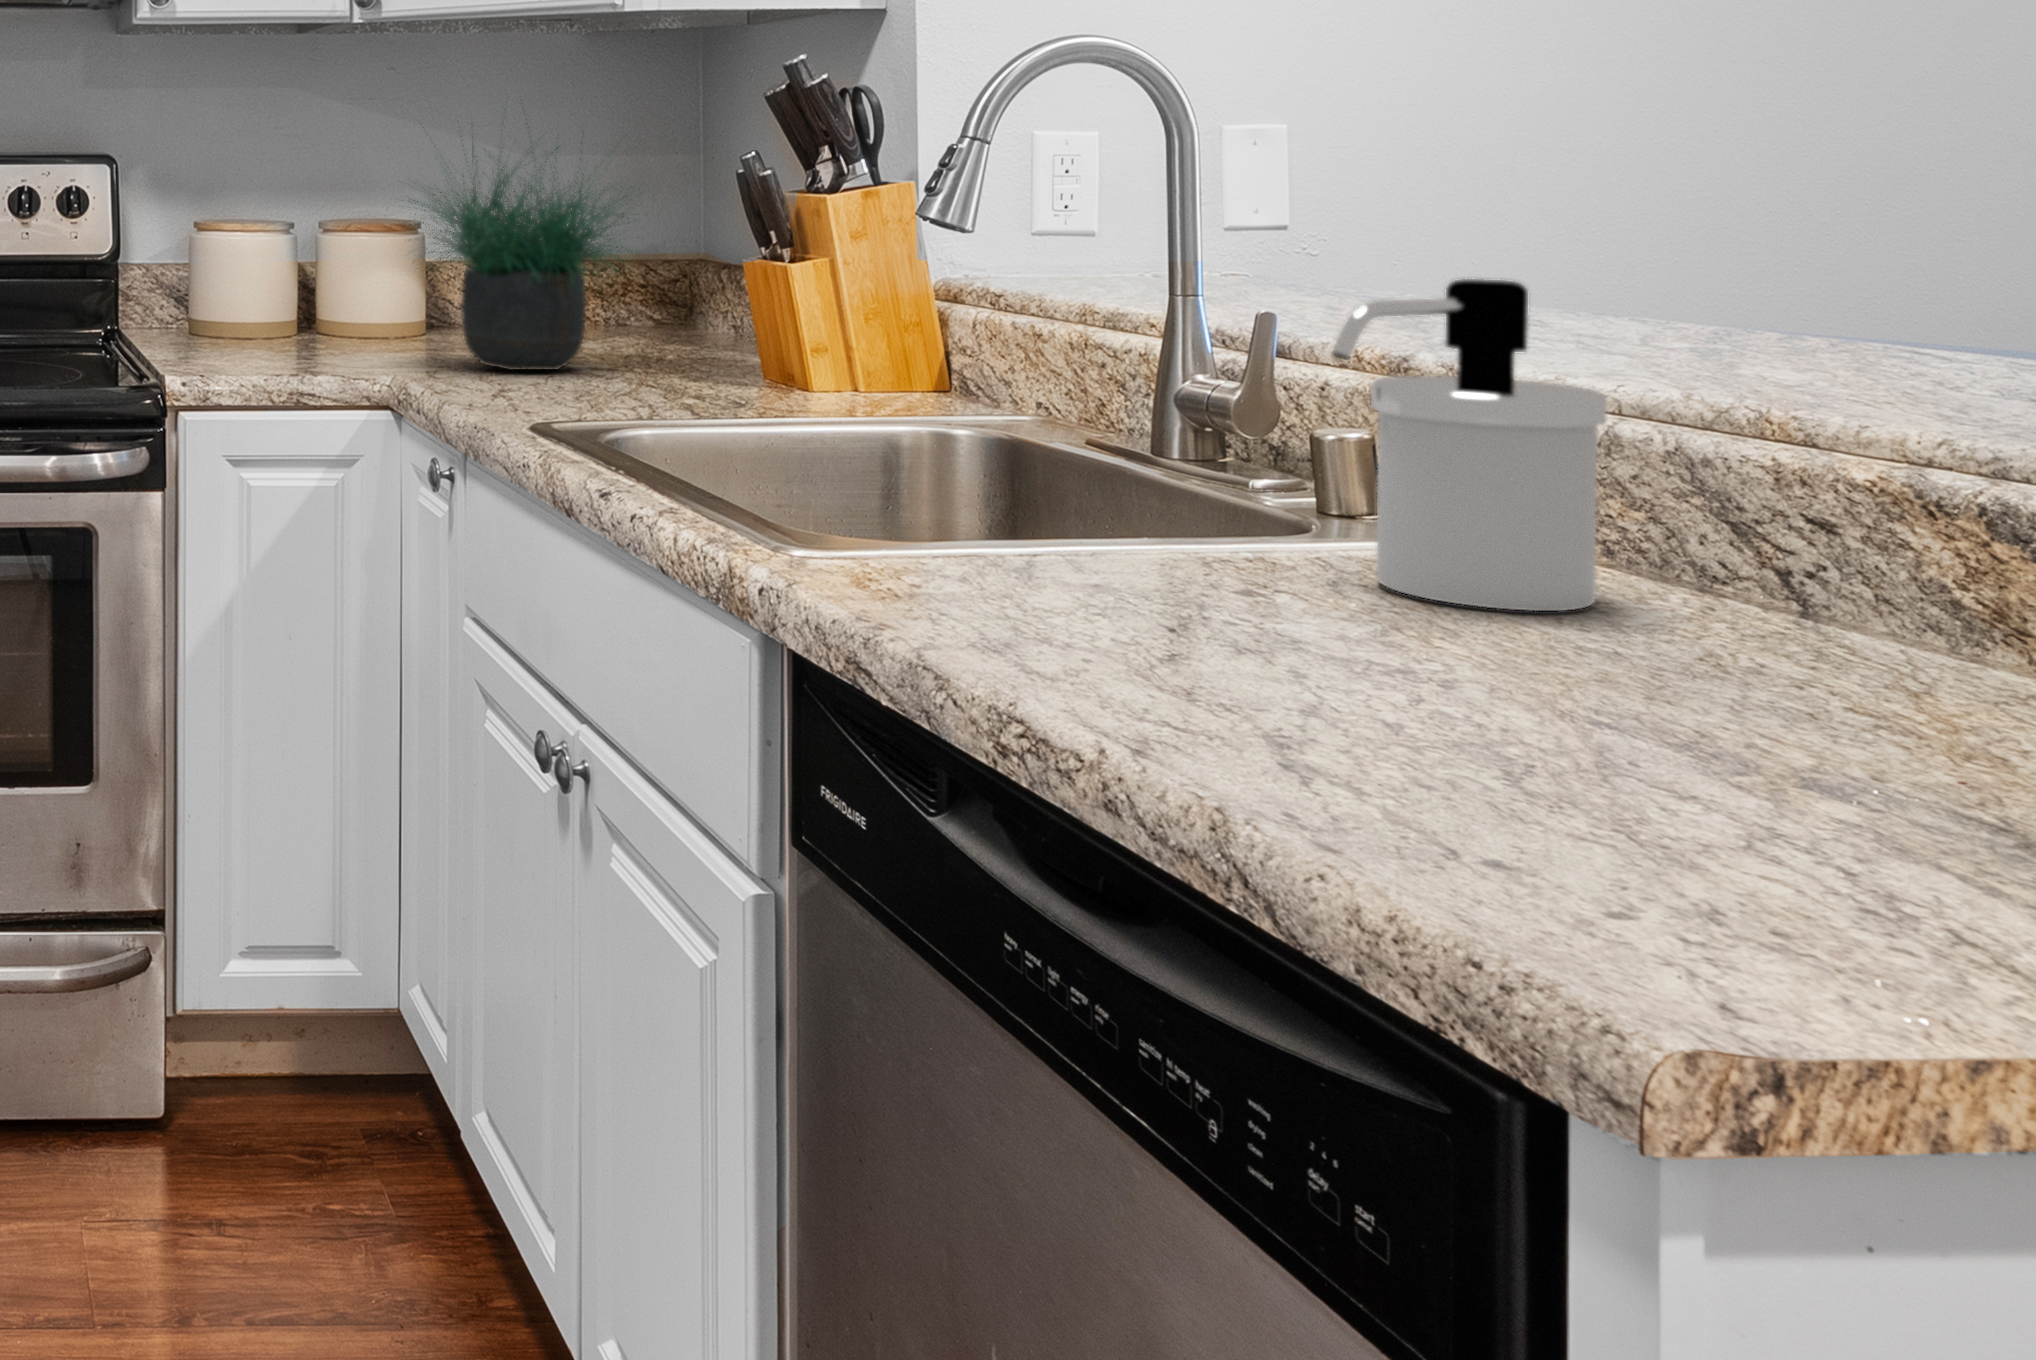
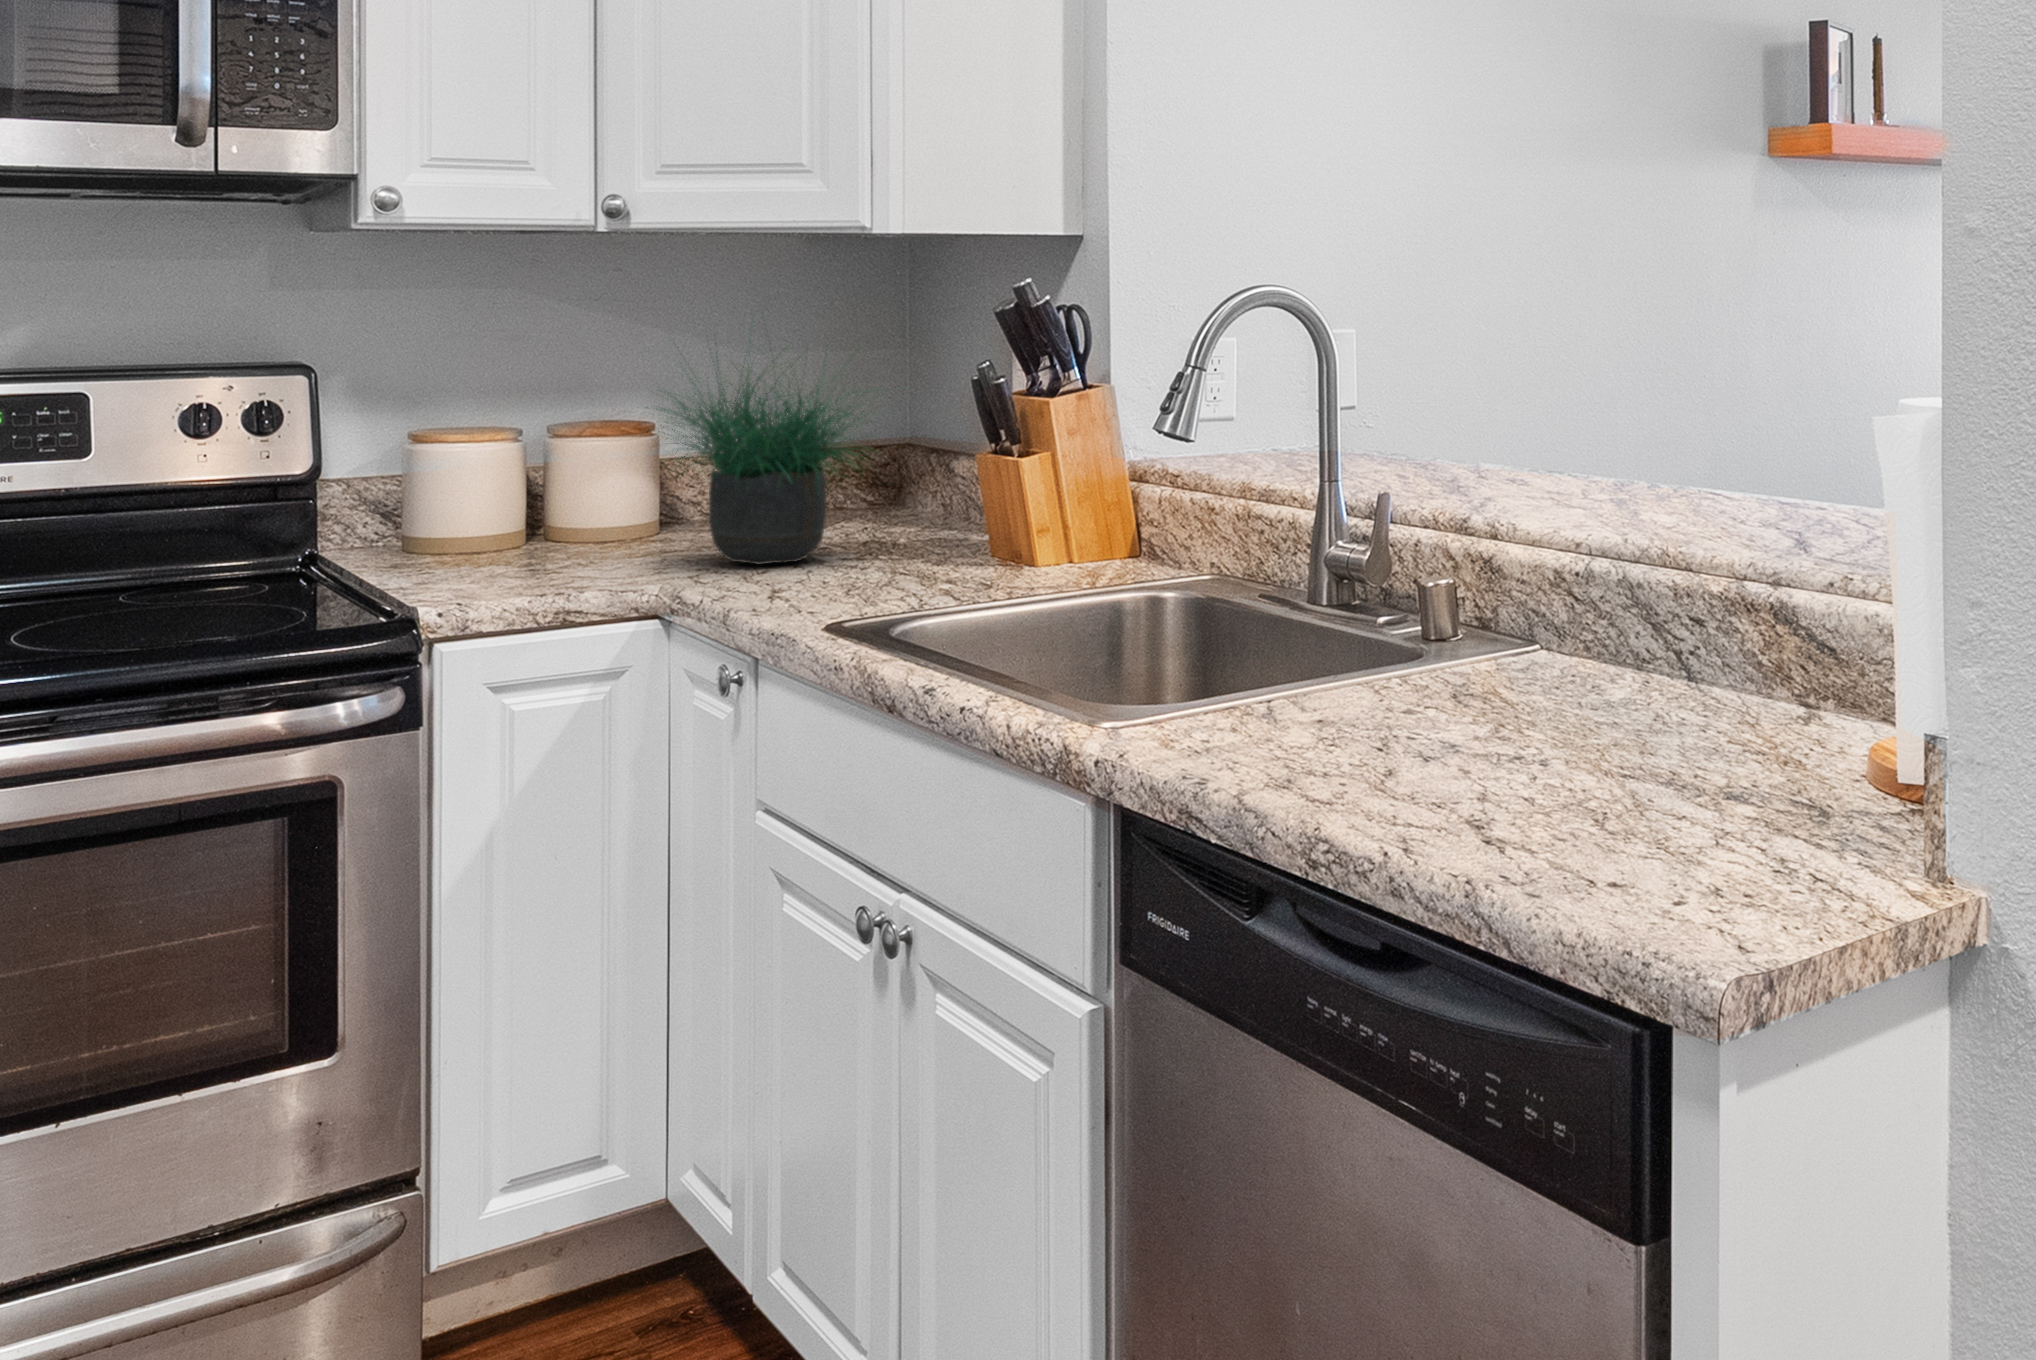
soap dispenser: present [1331,279,1606,611] -> none [1464,476,1609,704]

